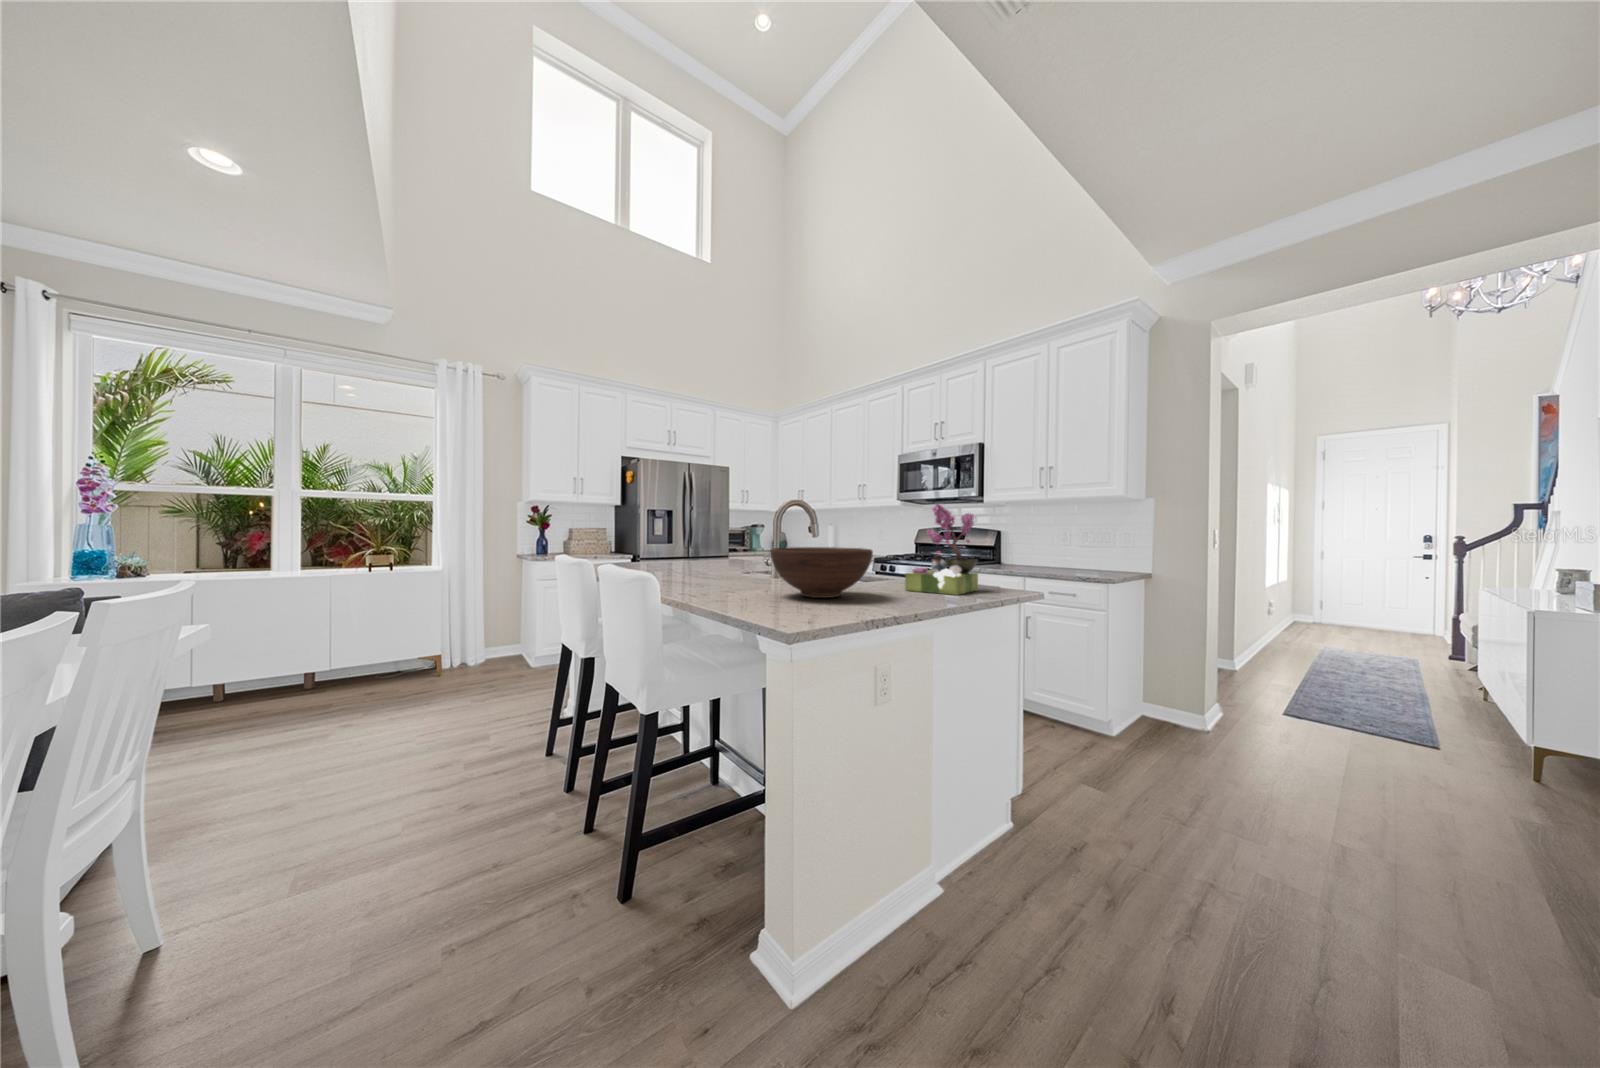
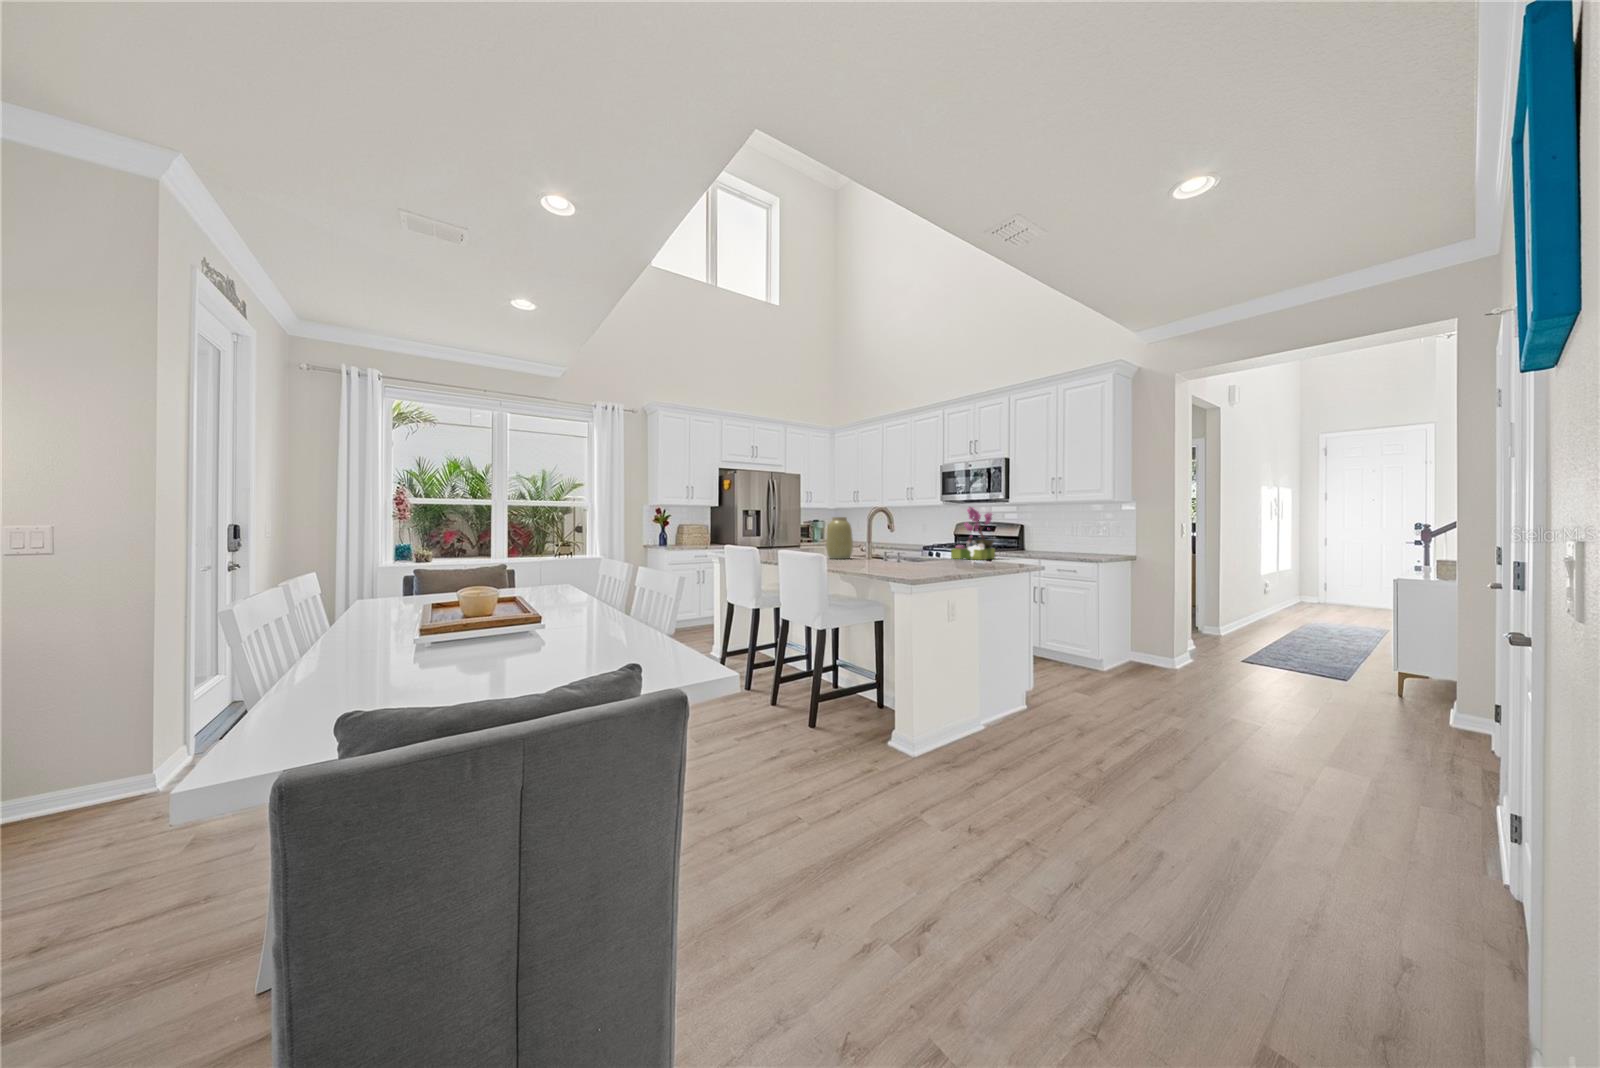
vase: none [695,518,741,590] -> present [826,517,853,559]
fruit bowl: present [770,547,873,598] -> none [875,533,933,560]

